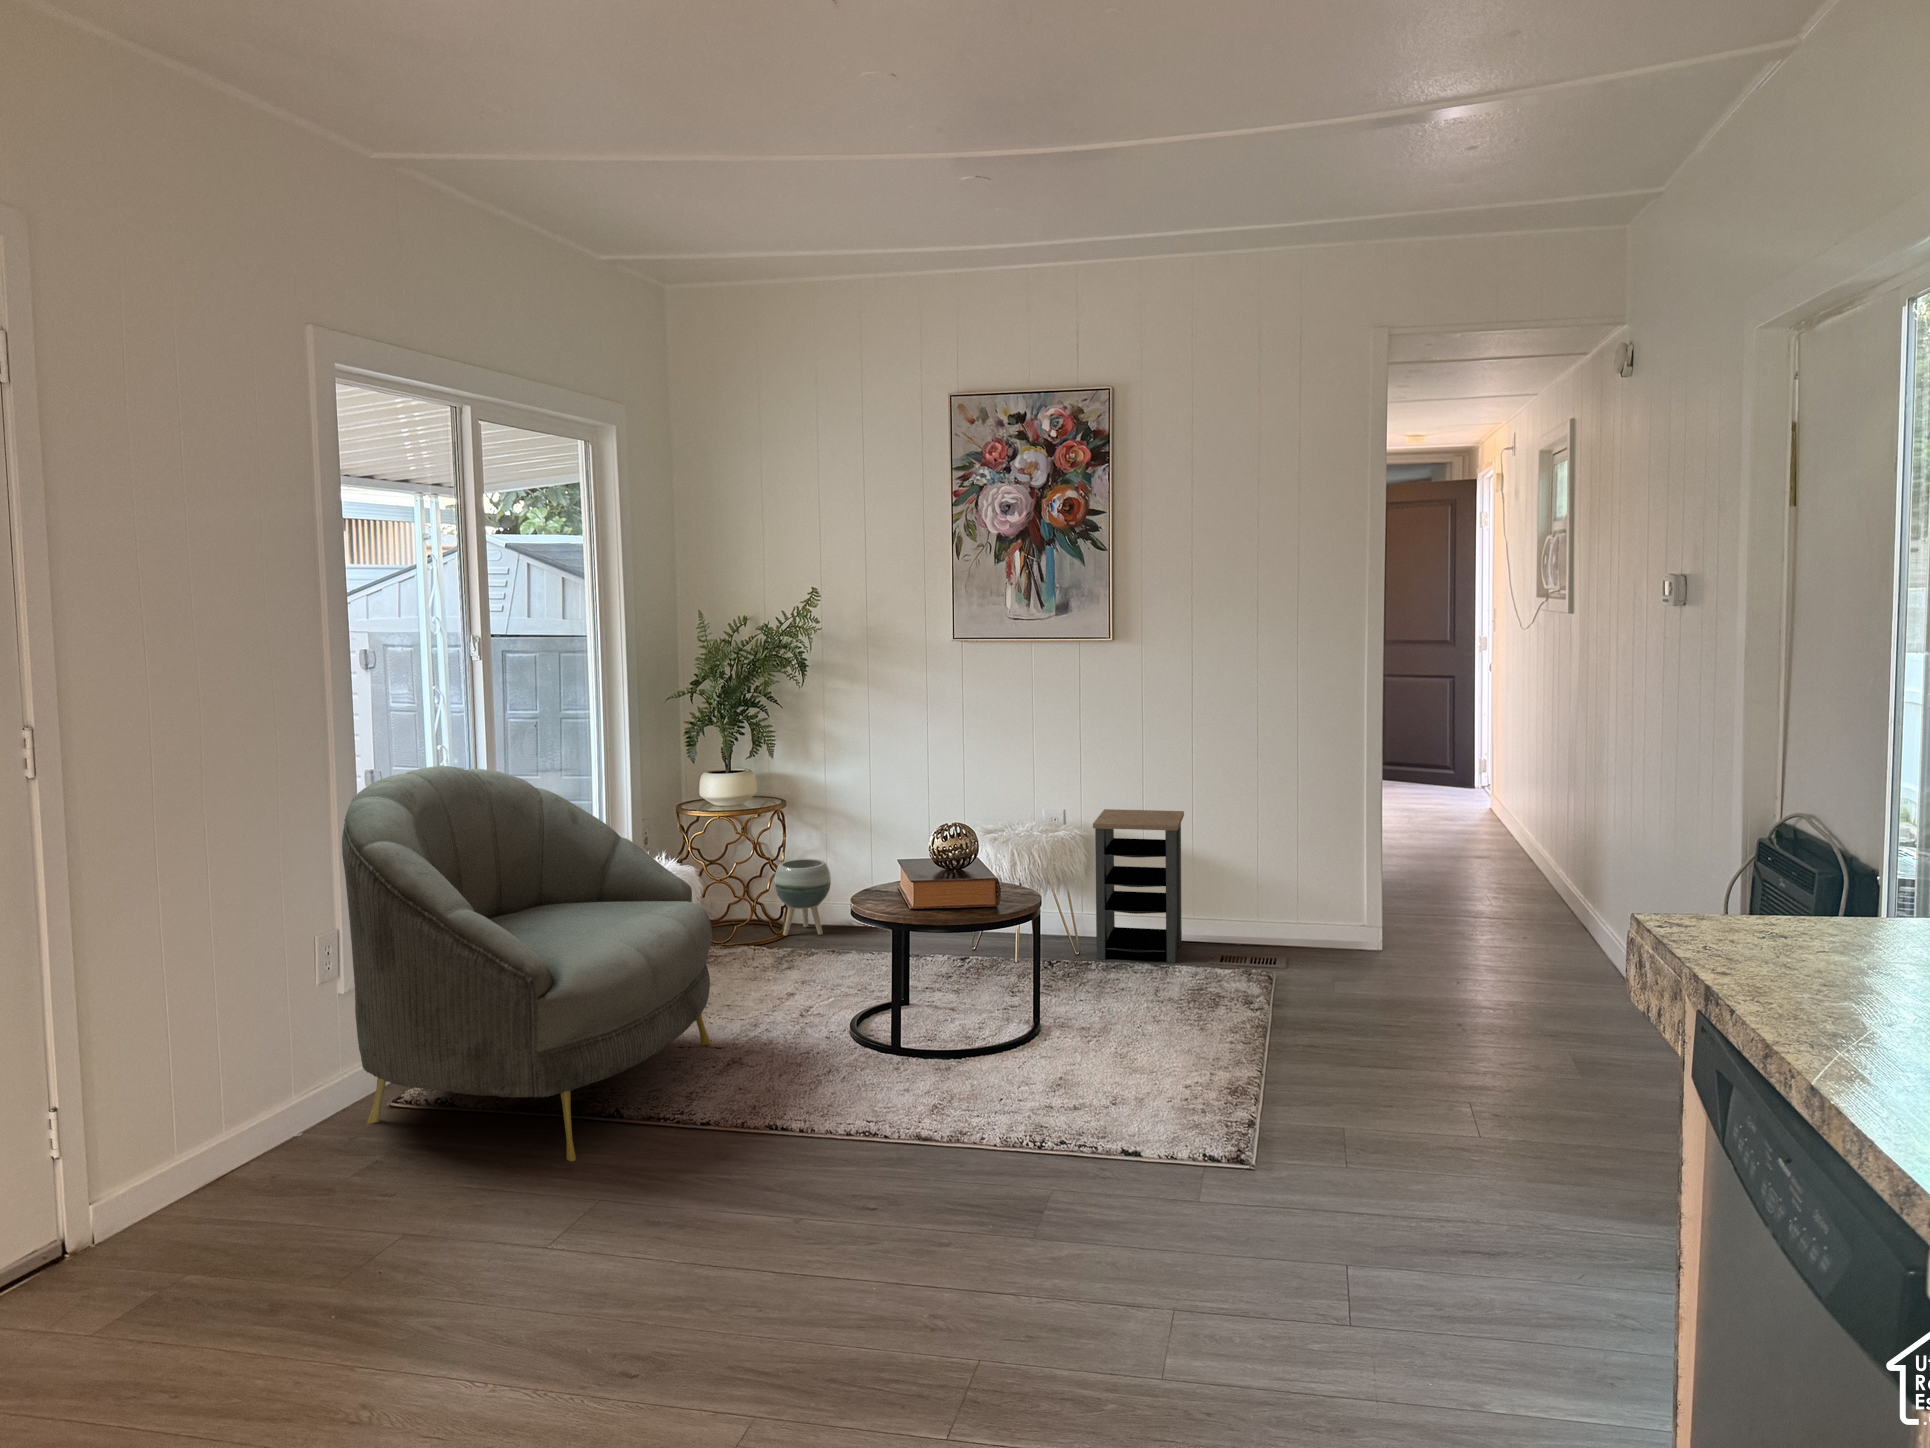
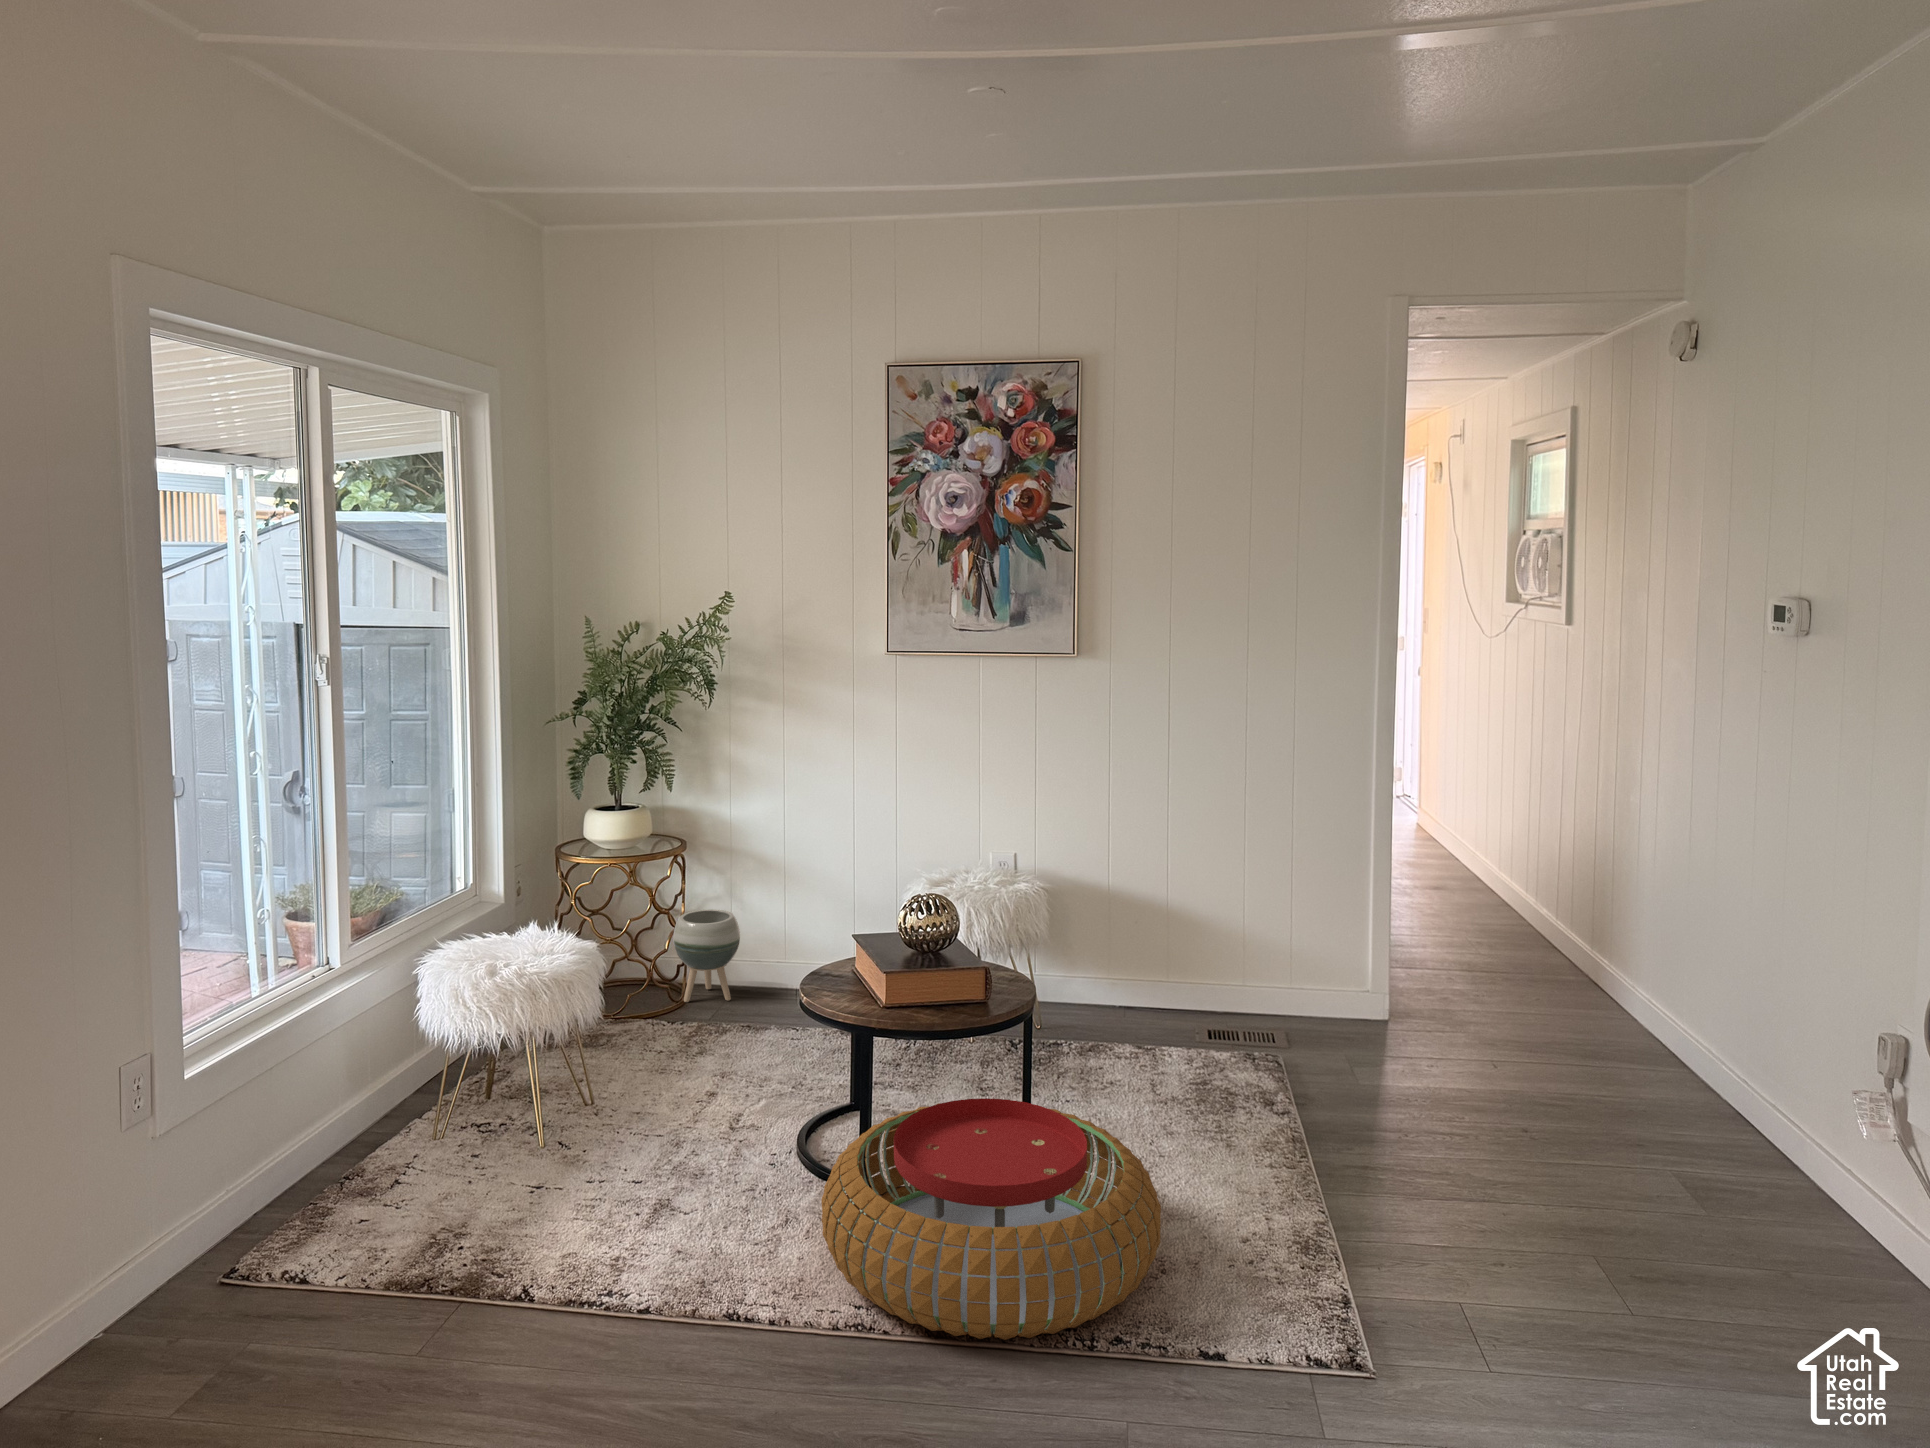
armchair: present [342,766,712,1161] -> none [151,834,632,1385]
side table: present [1093,809,1184,963] -> none [1062,854,1163,1039]
pouf: none [847,978,1115,1144] -> present [821,1098,1161,1340]

